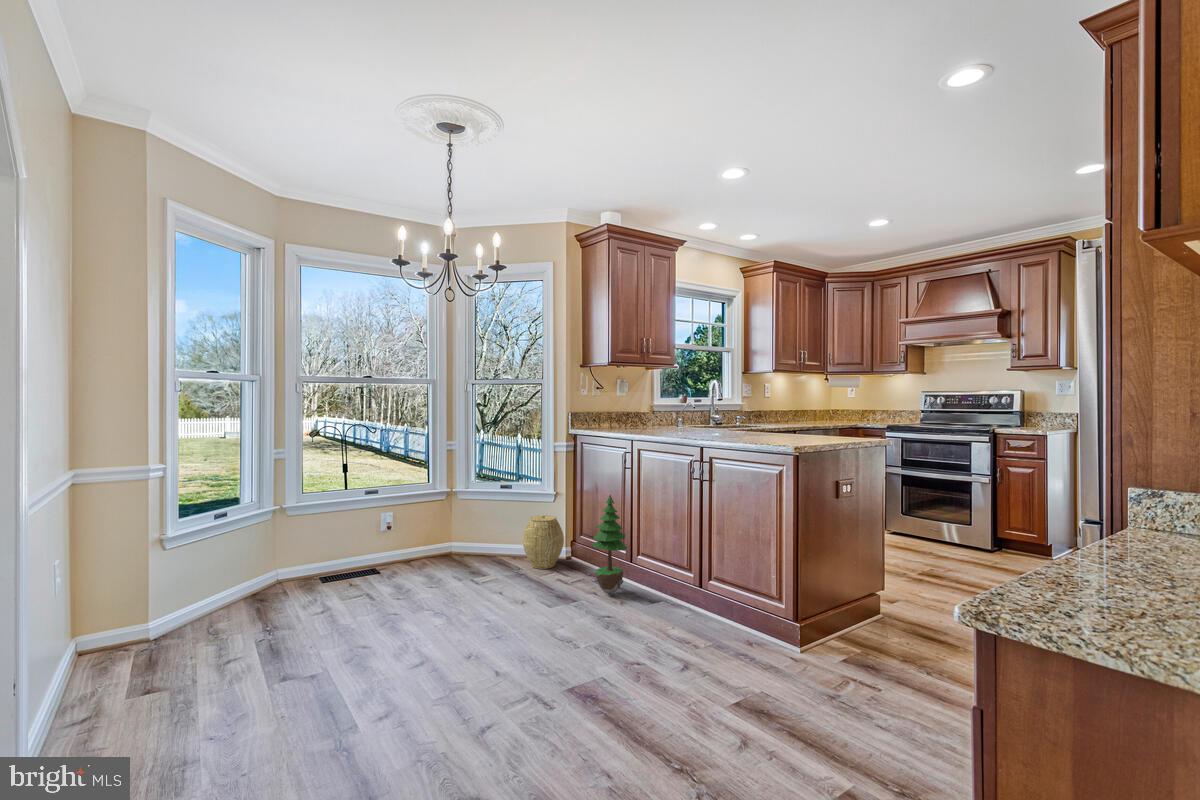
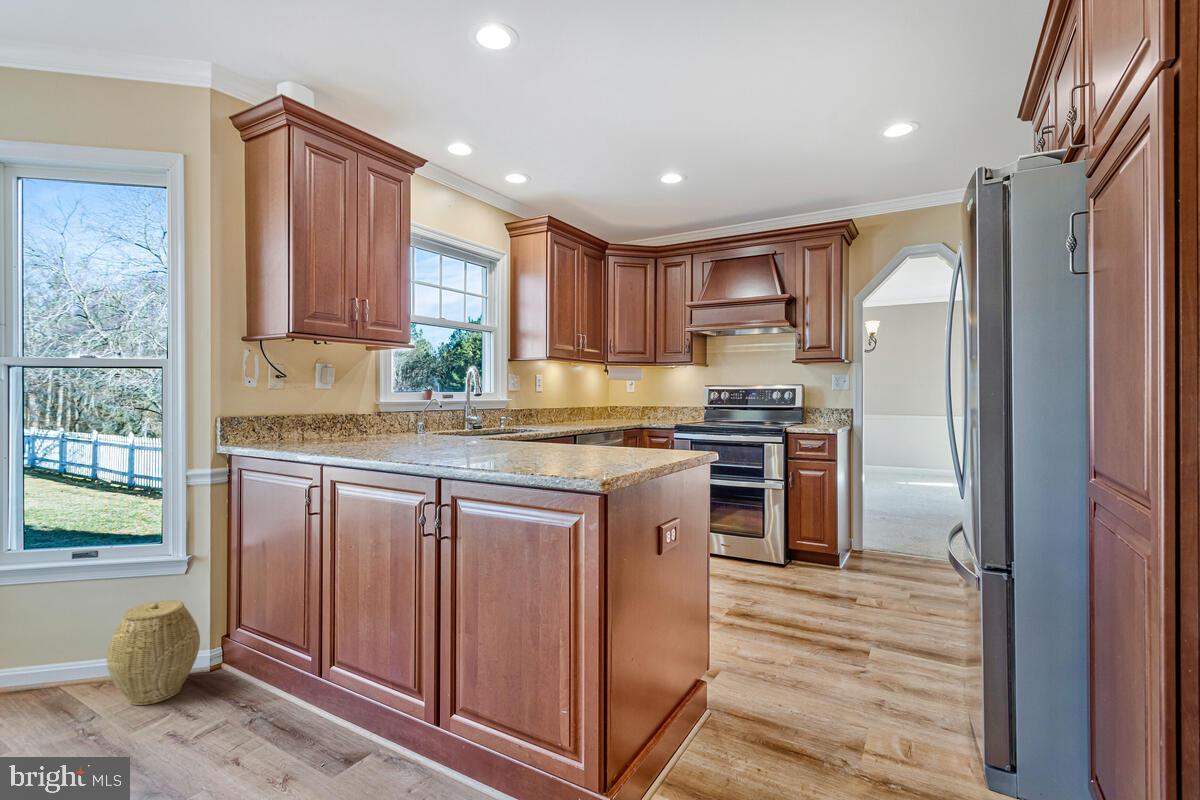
potted tree: present [592,495,627,595] -> none [226,571,304,756]

